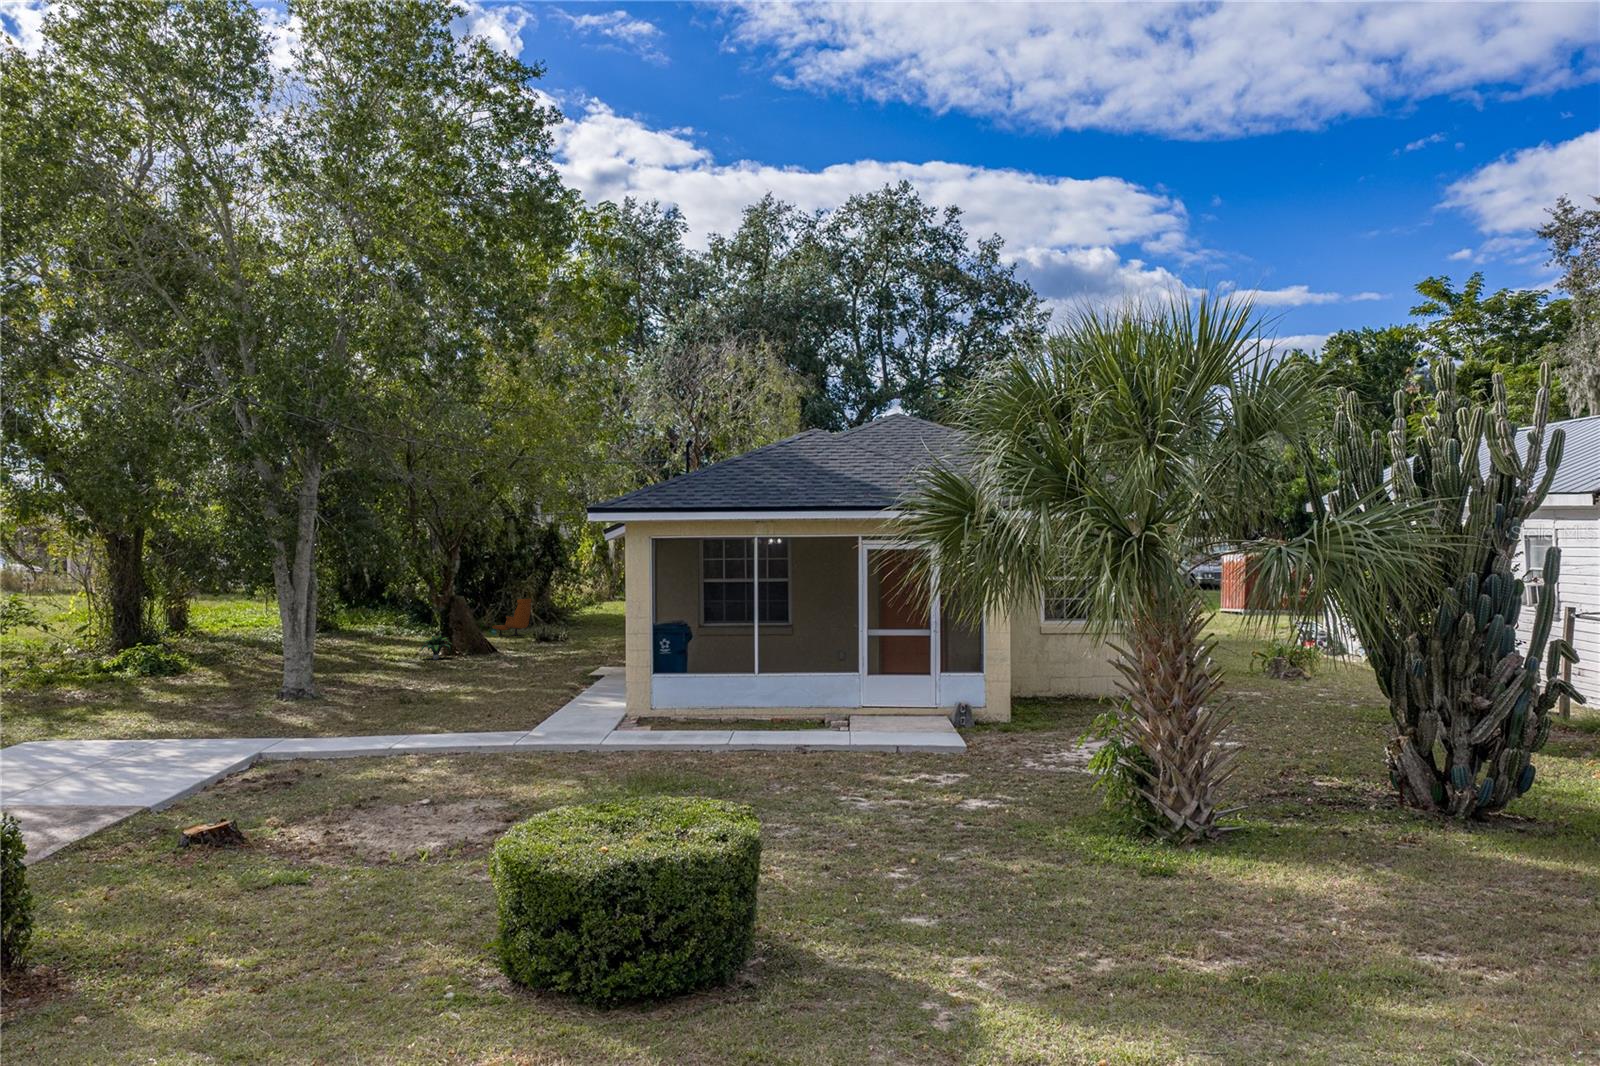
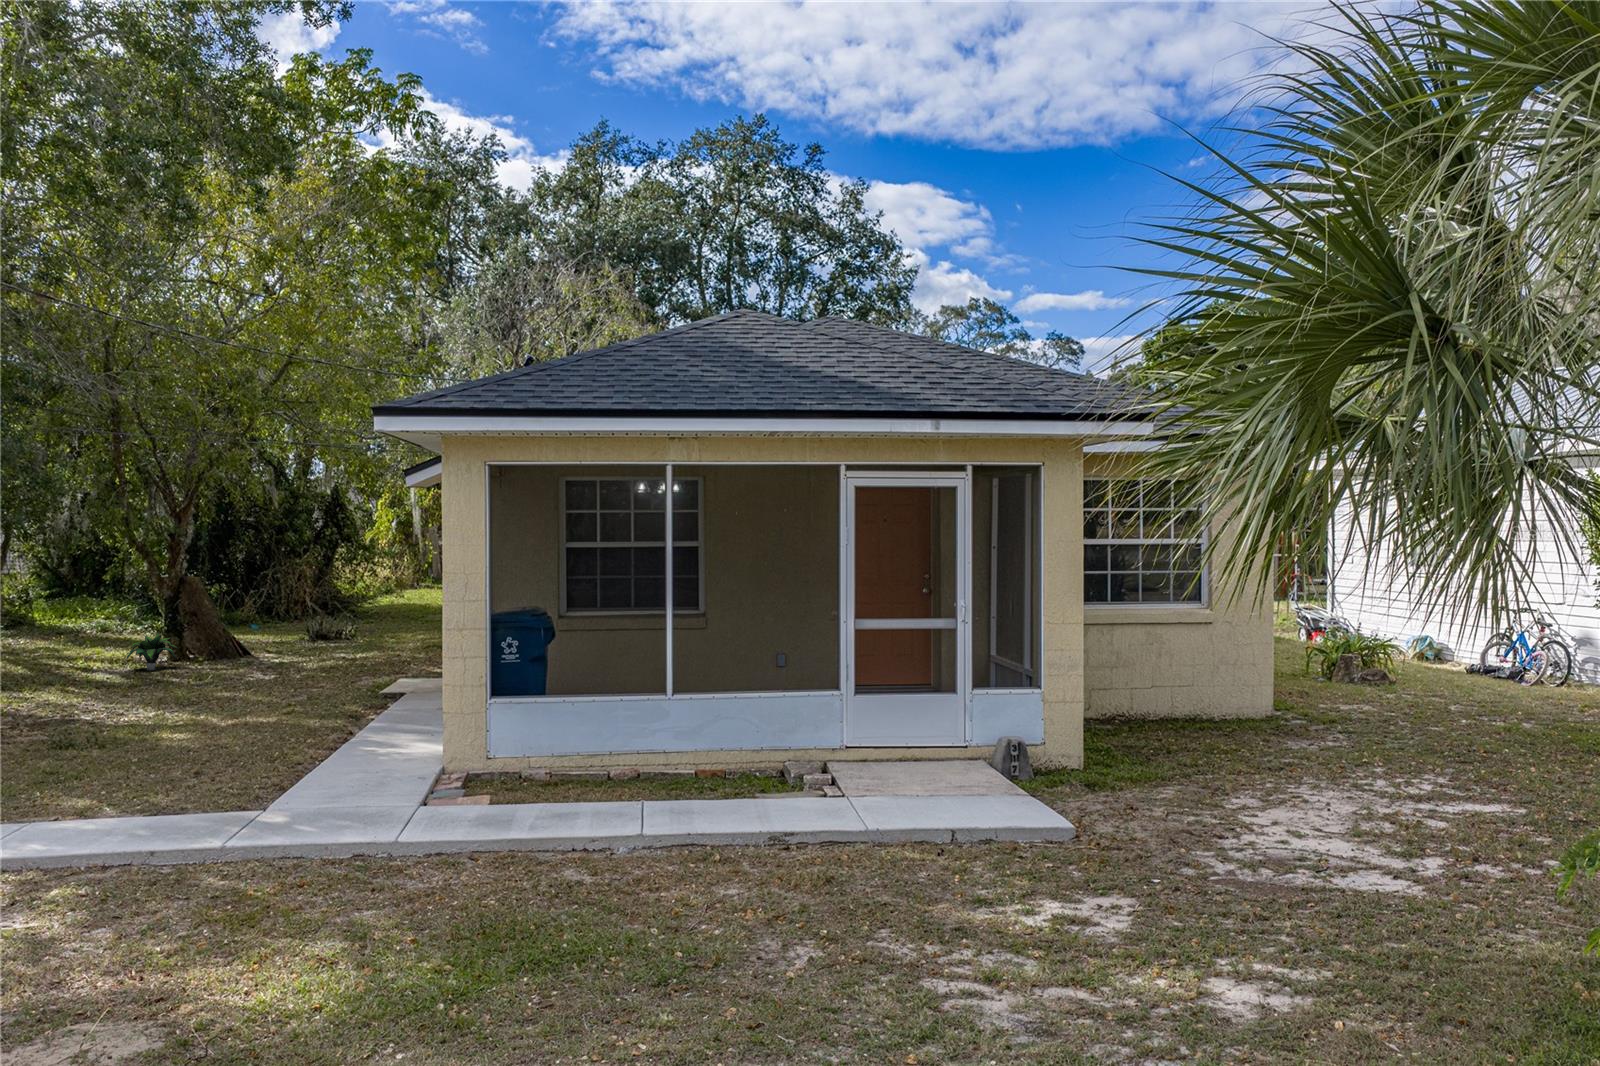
lounge chair: present [492,599,532,638] -> none [251,583,307,636]

